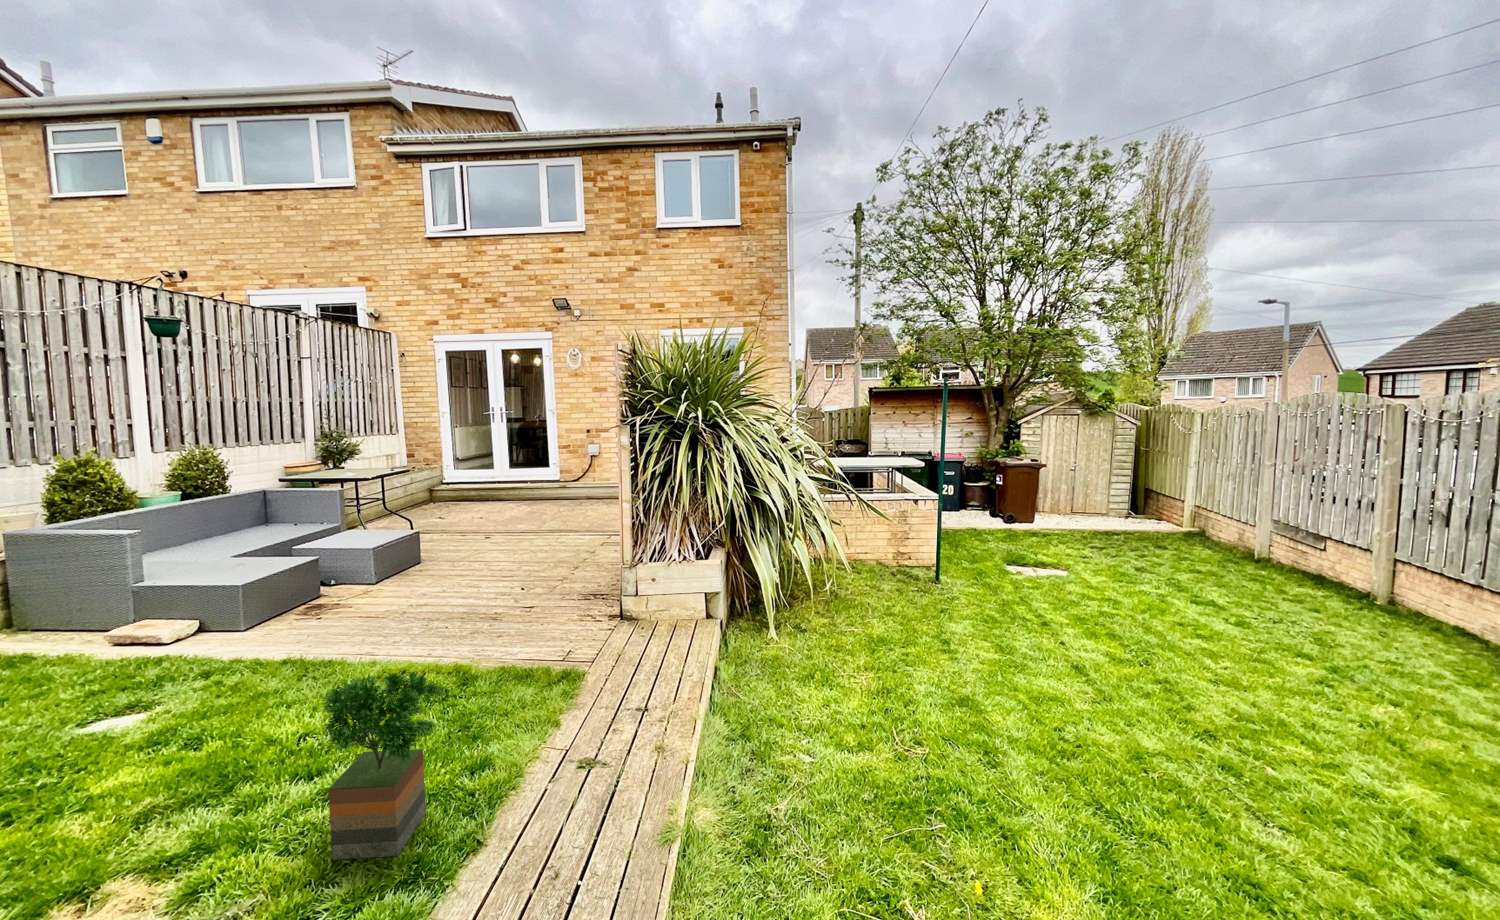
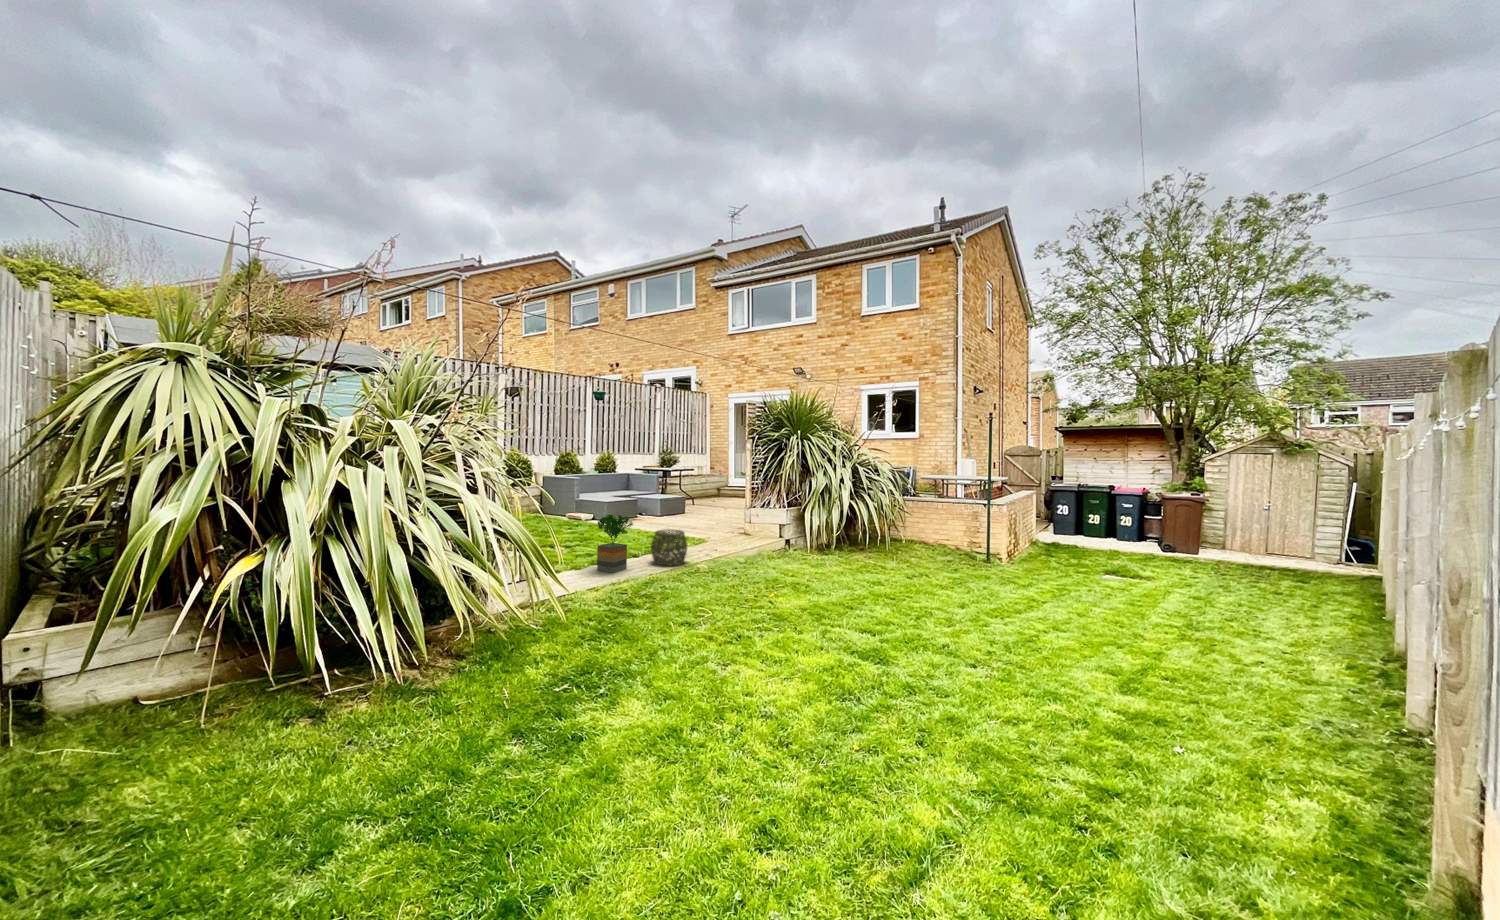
woven basket: none [471,654,566,761] -> present [651,529,687,566]

